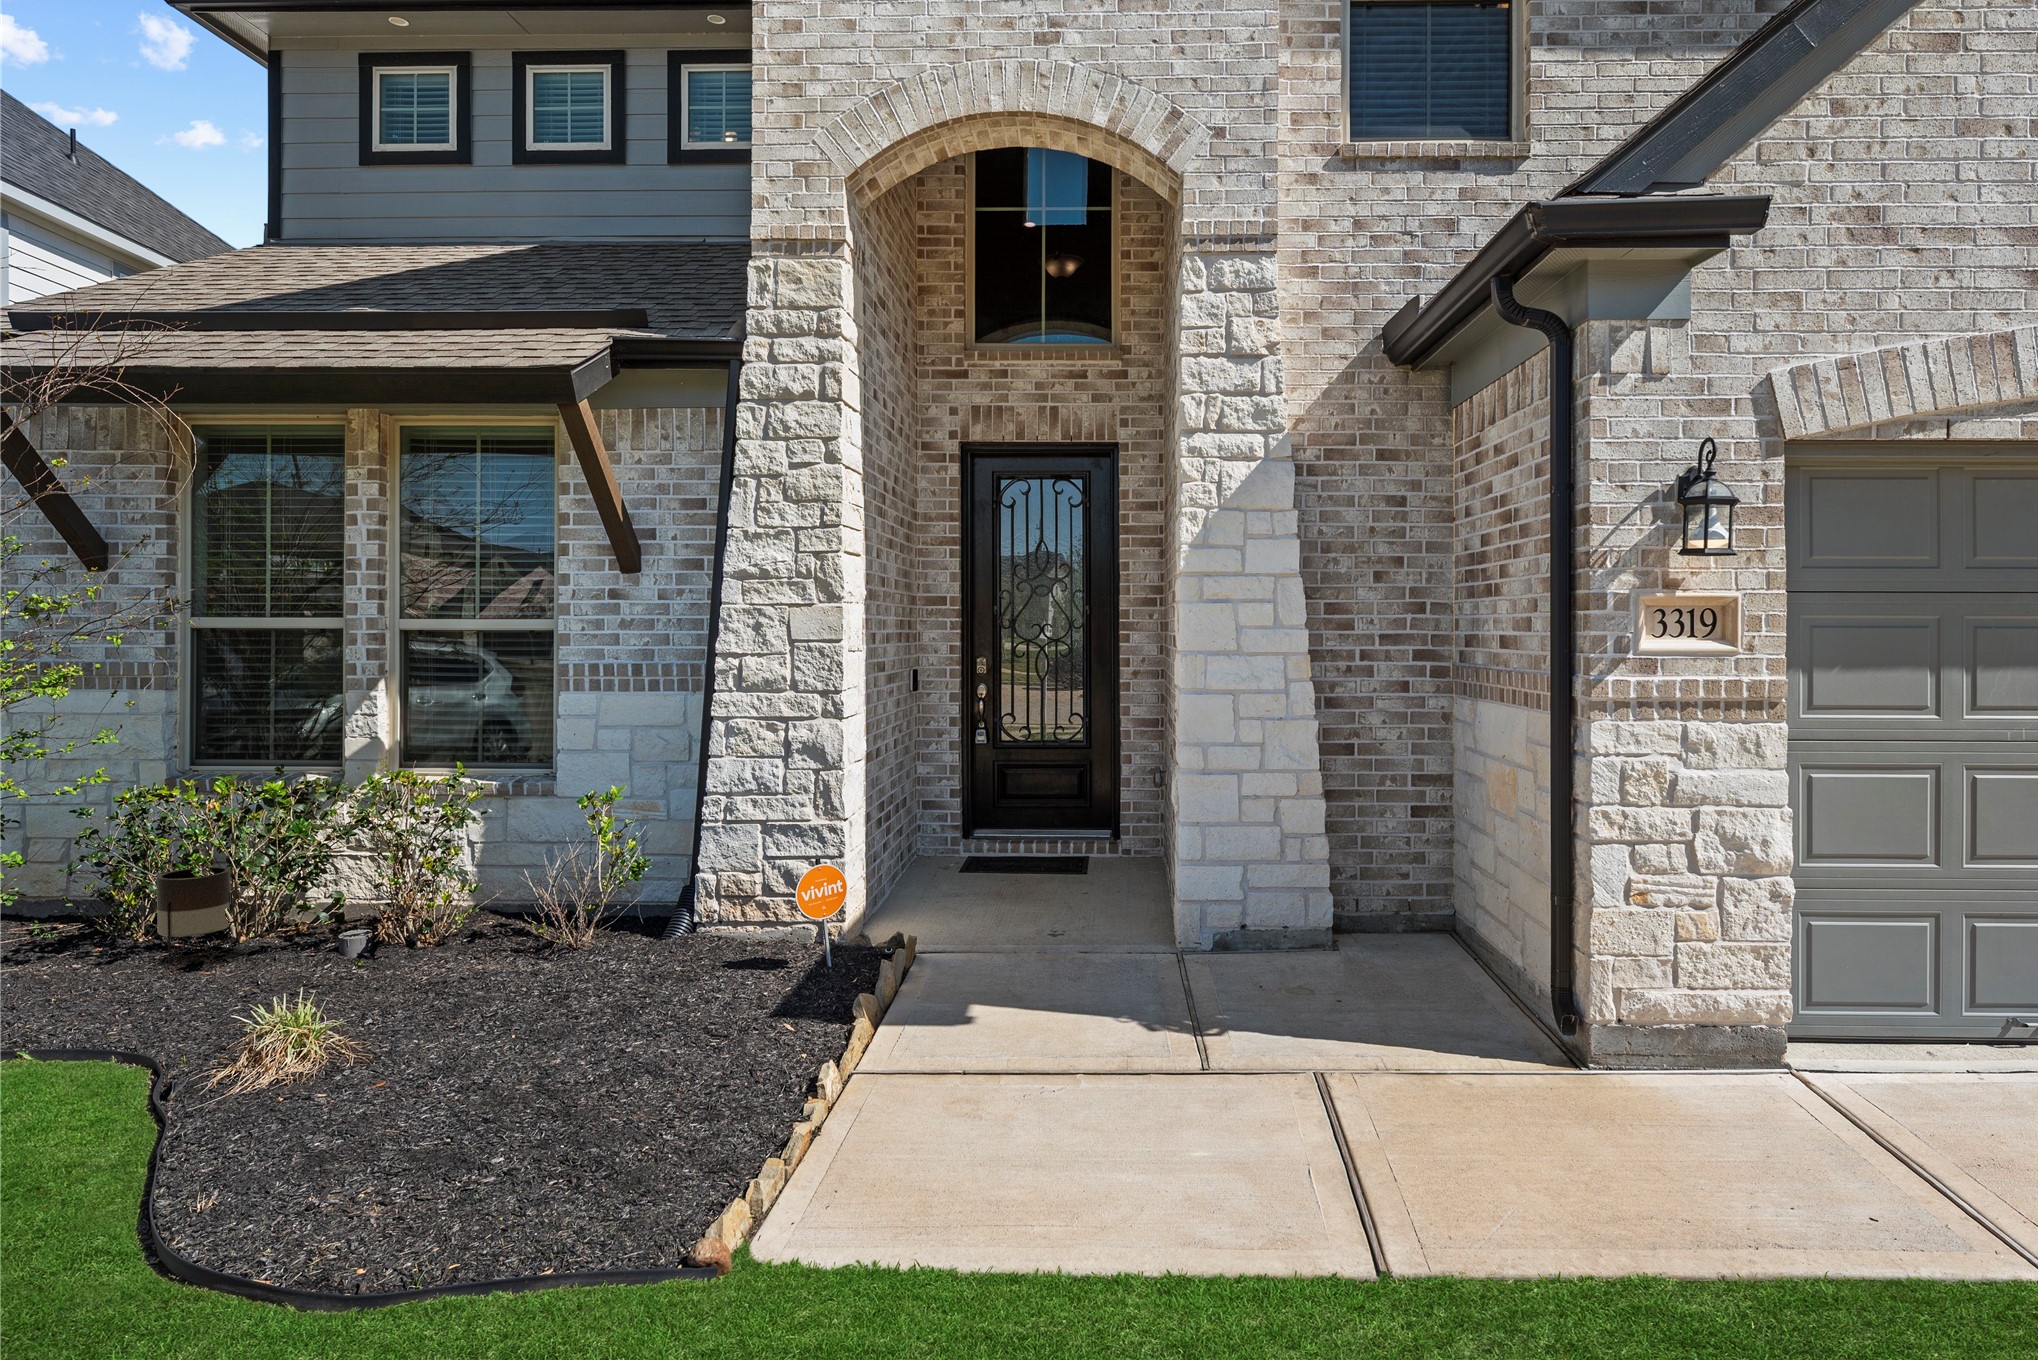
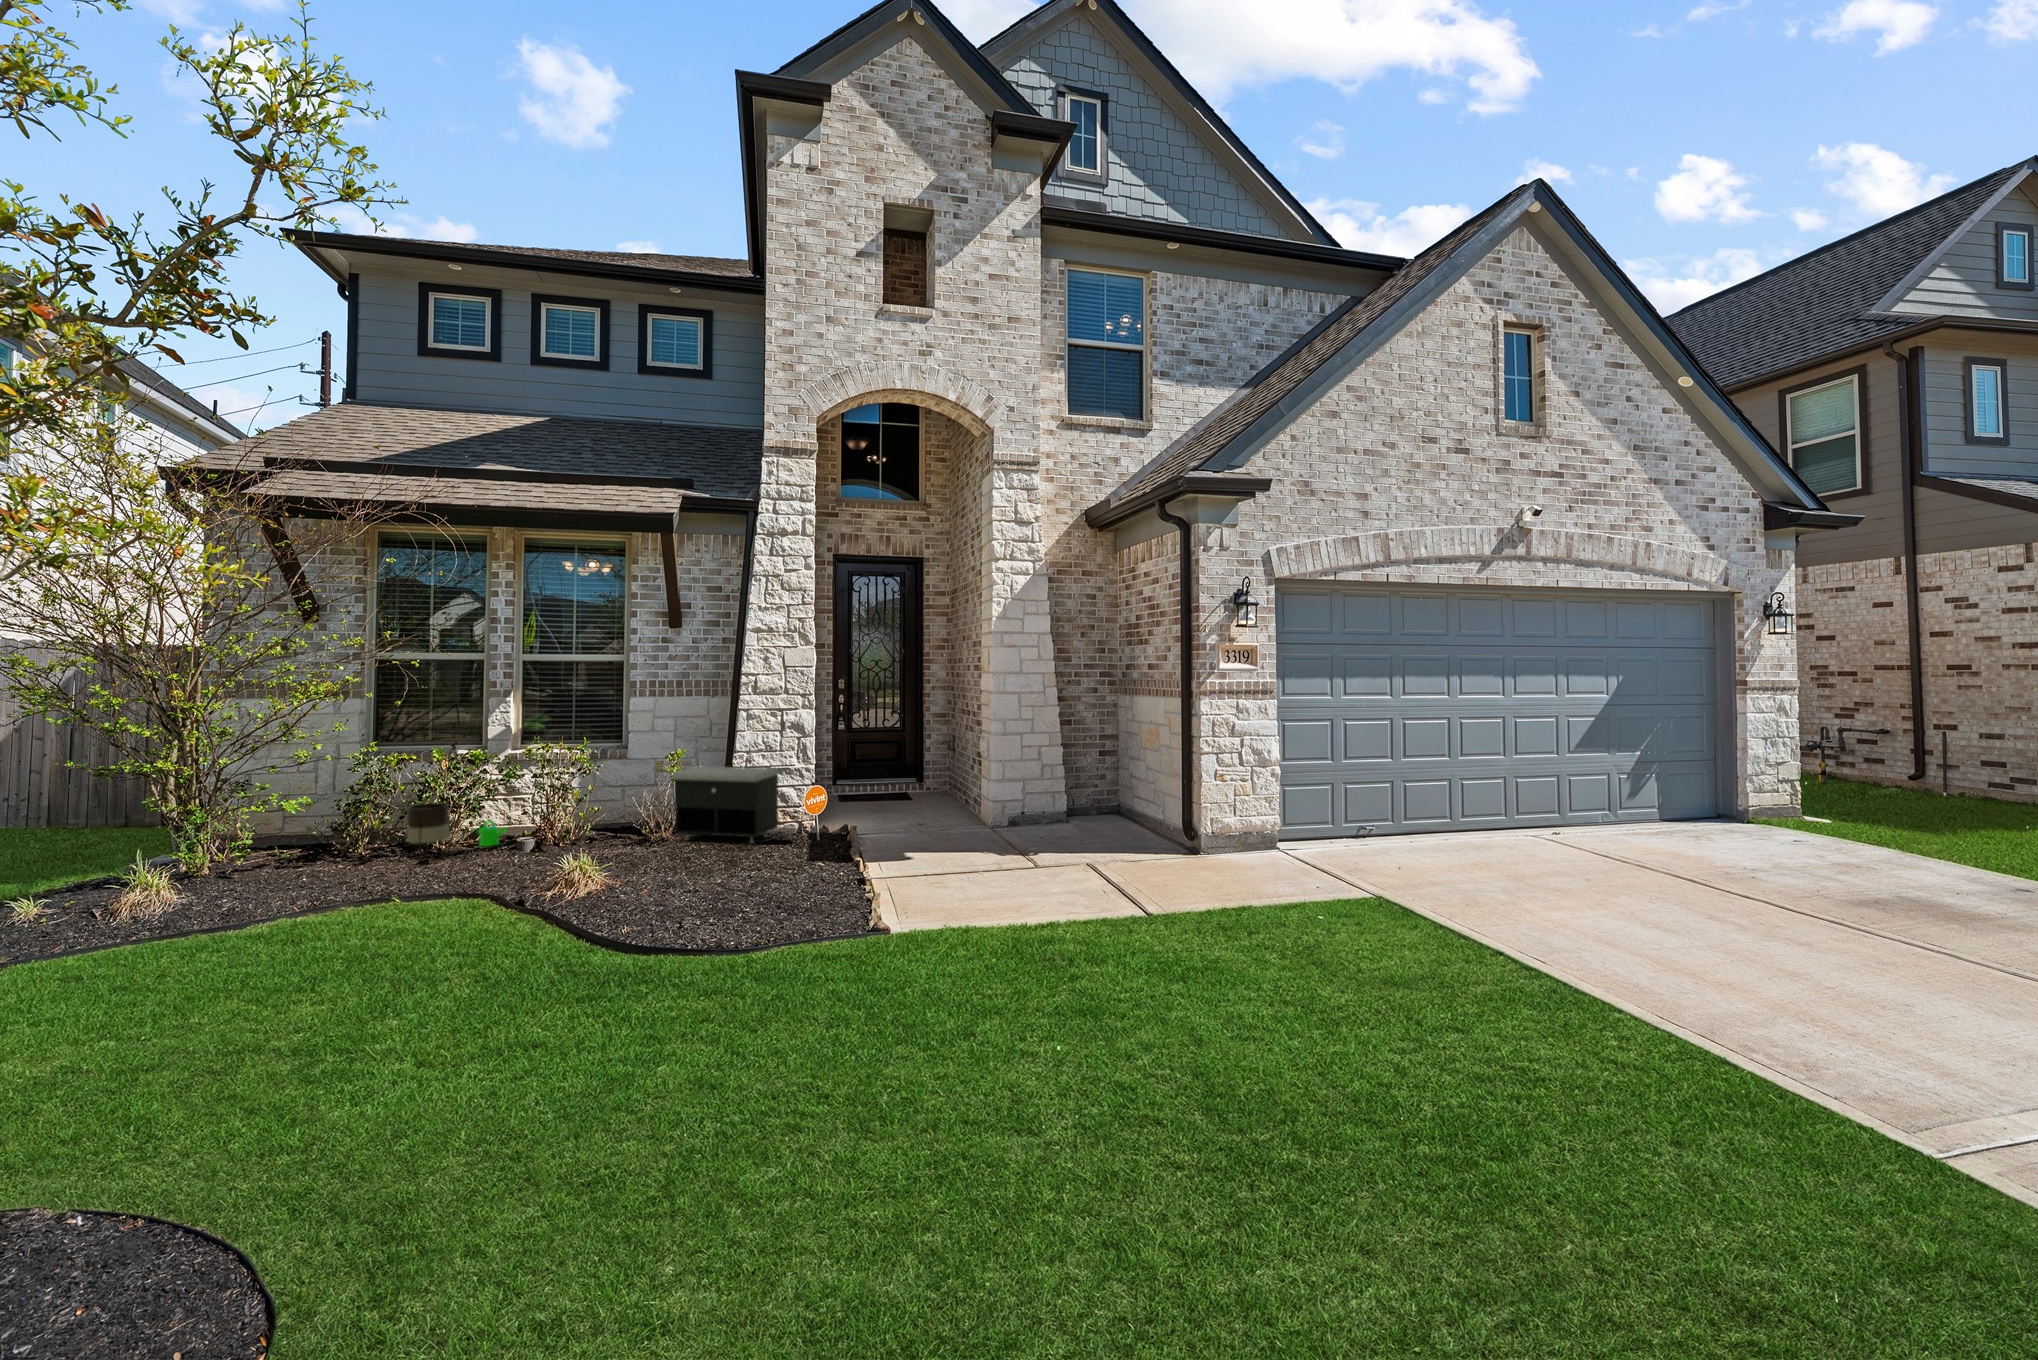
storage bench: none [581,816,770,966] -> present [673,766,778,843]
watering can: none [294,895,336,941] -> present [478,819,507,846]

